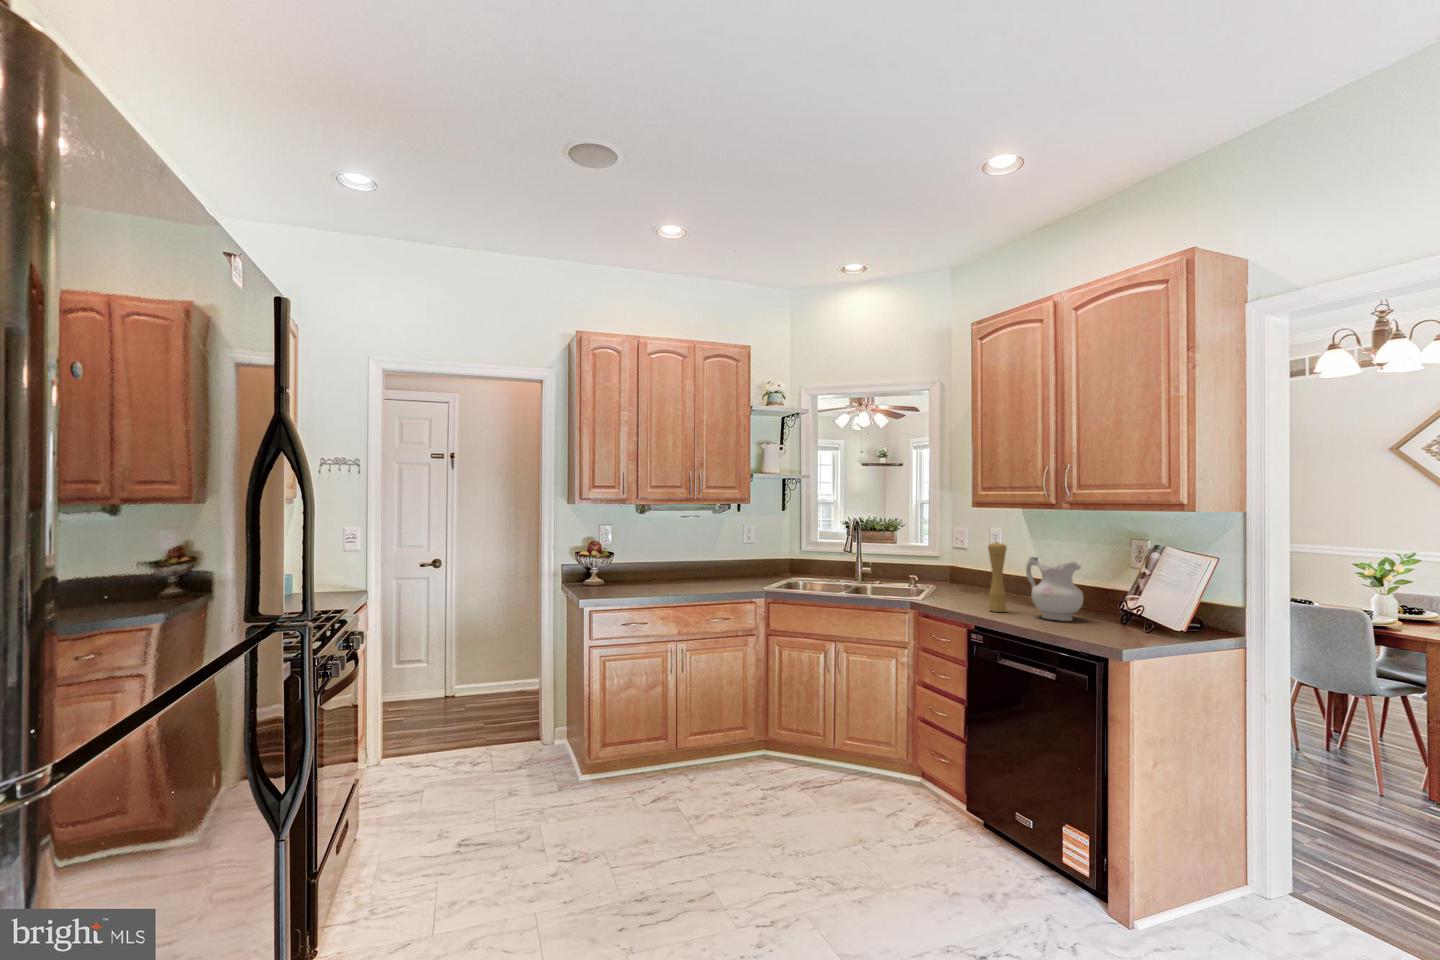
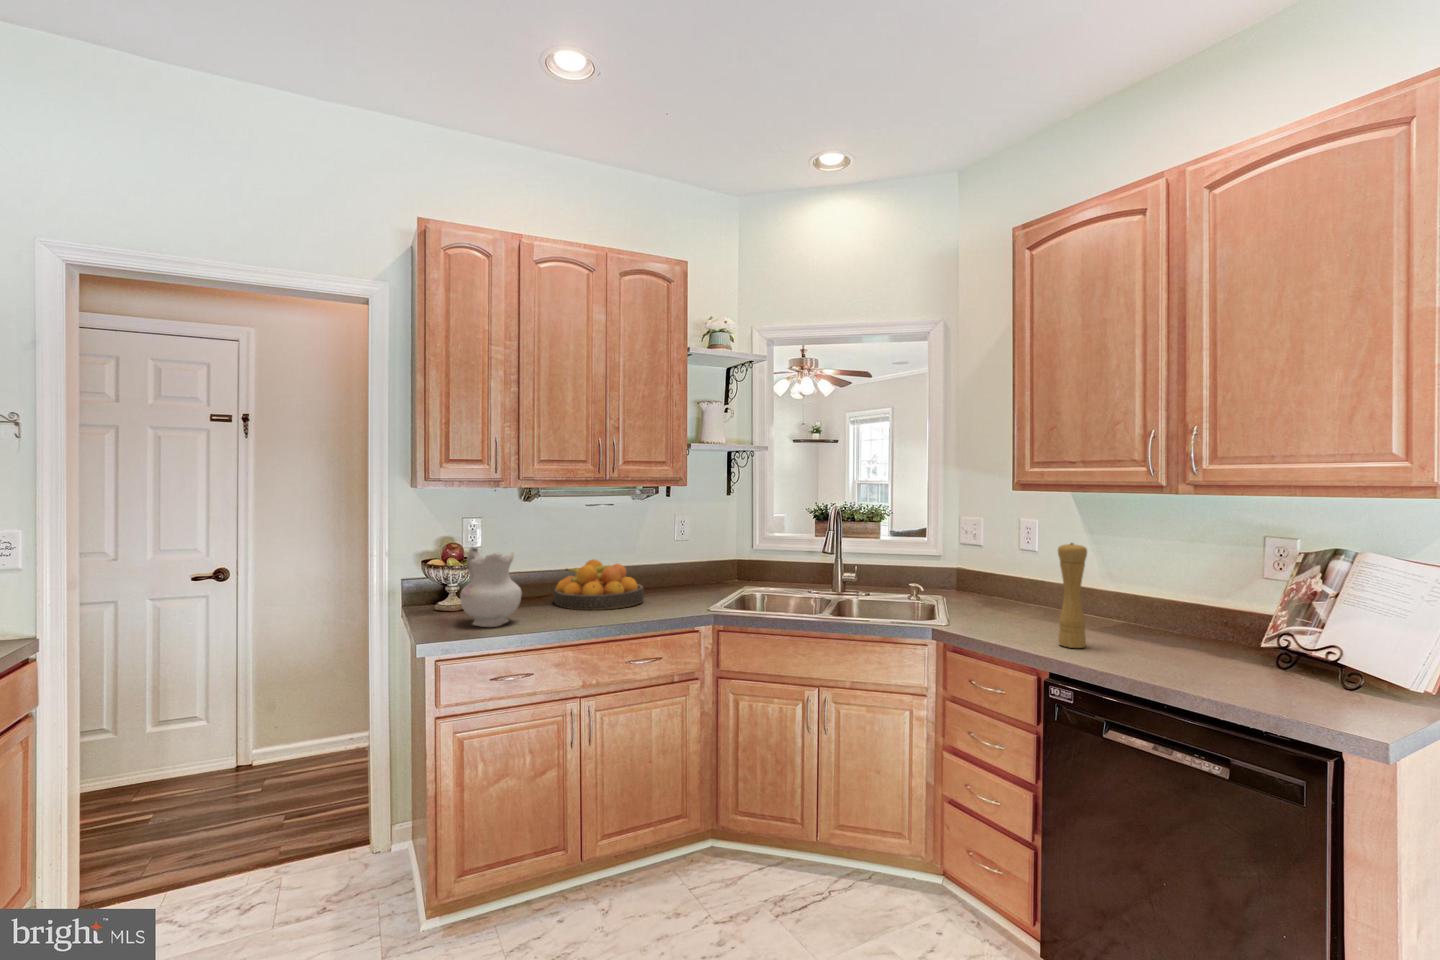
fruit bowl: none [659,554,720,587] -> present [554,560,644,610]
ceramic pitcher: present [1026,557,1083,621] -> present [460,547,522,627]

